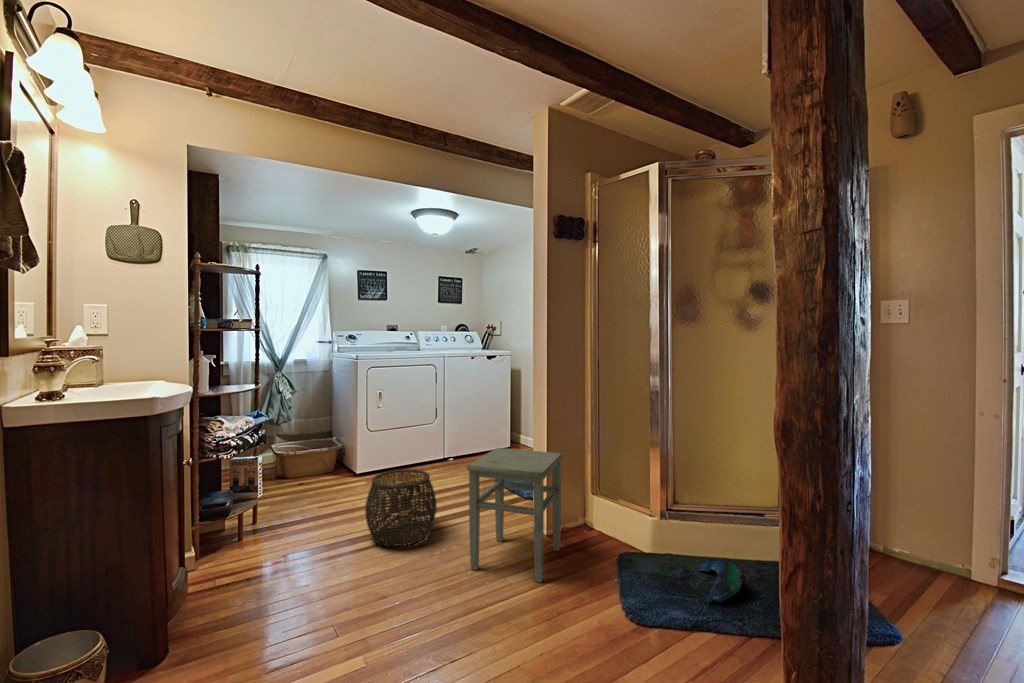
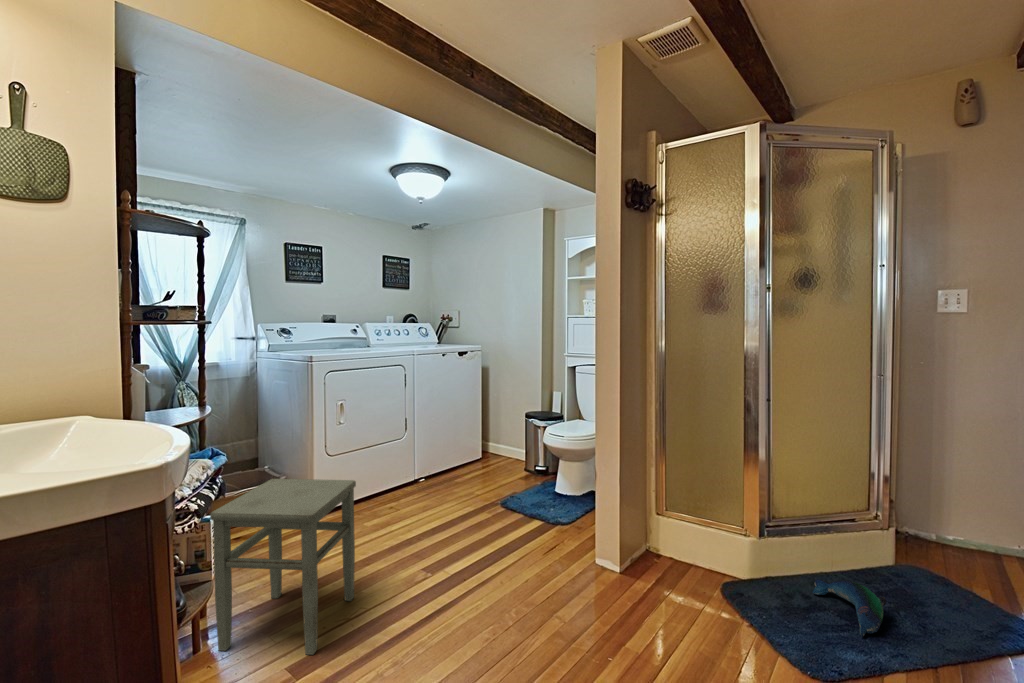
stool: present [467,448,563,582] -> present [210,479,356,655]
woven basket: present [365,469,437,547] -> none [397,510,492,625]

